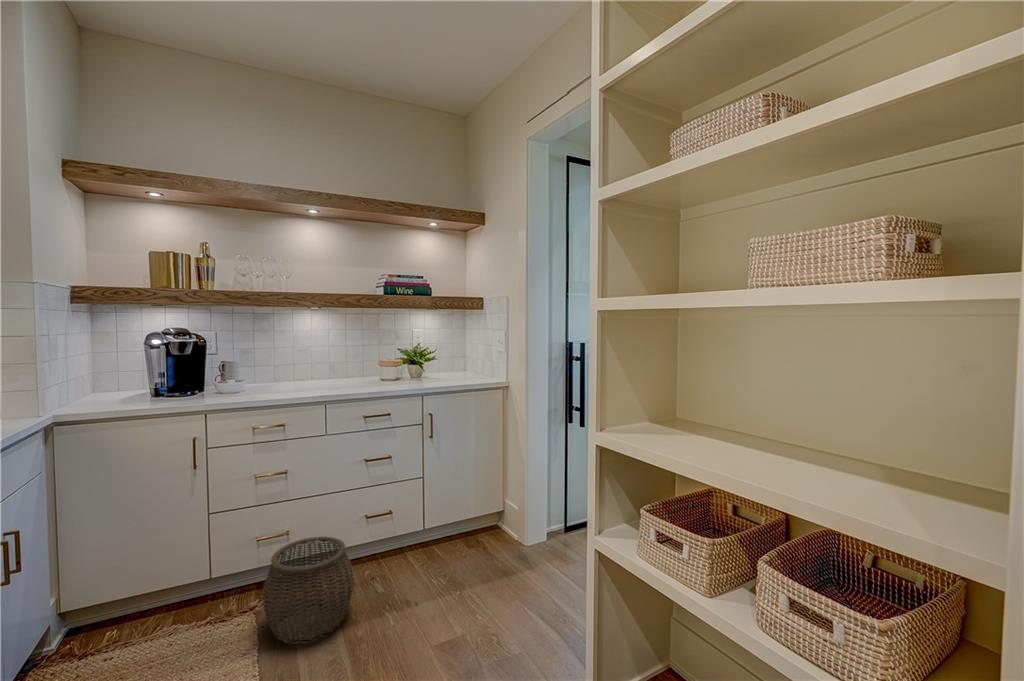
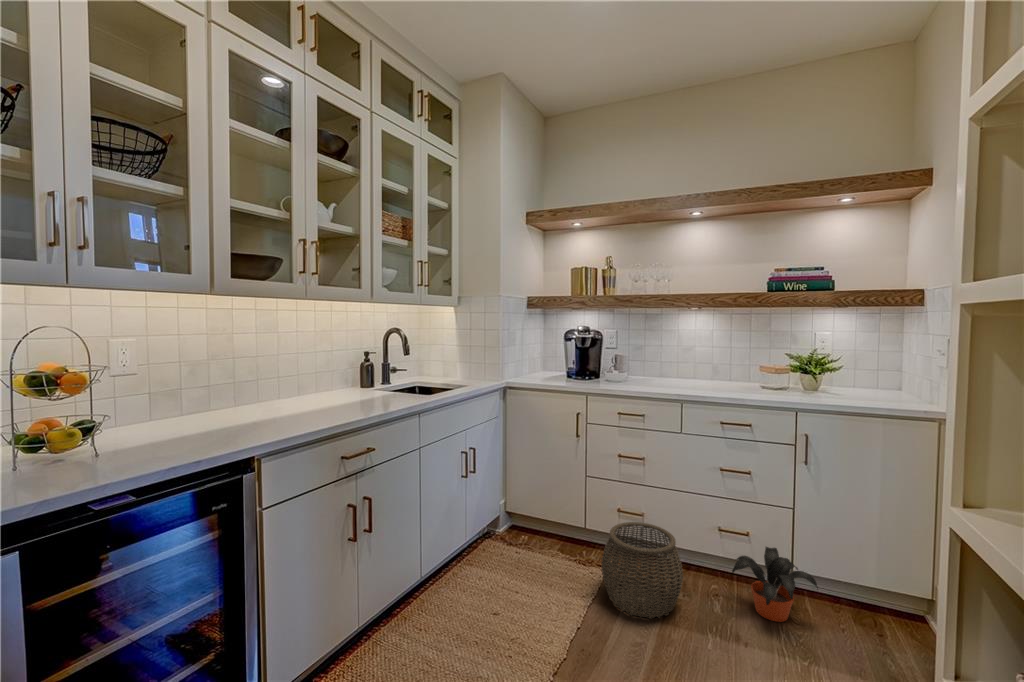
potted plant: none [384,515,450,576] -> present [732,547,818,622]

